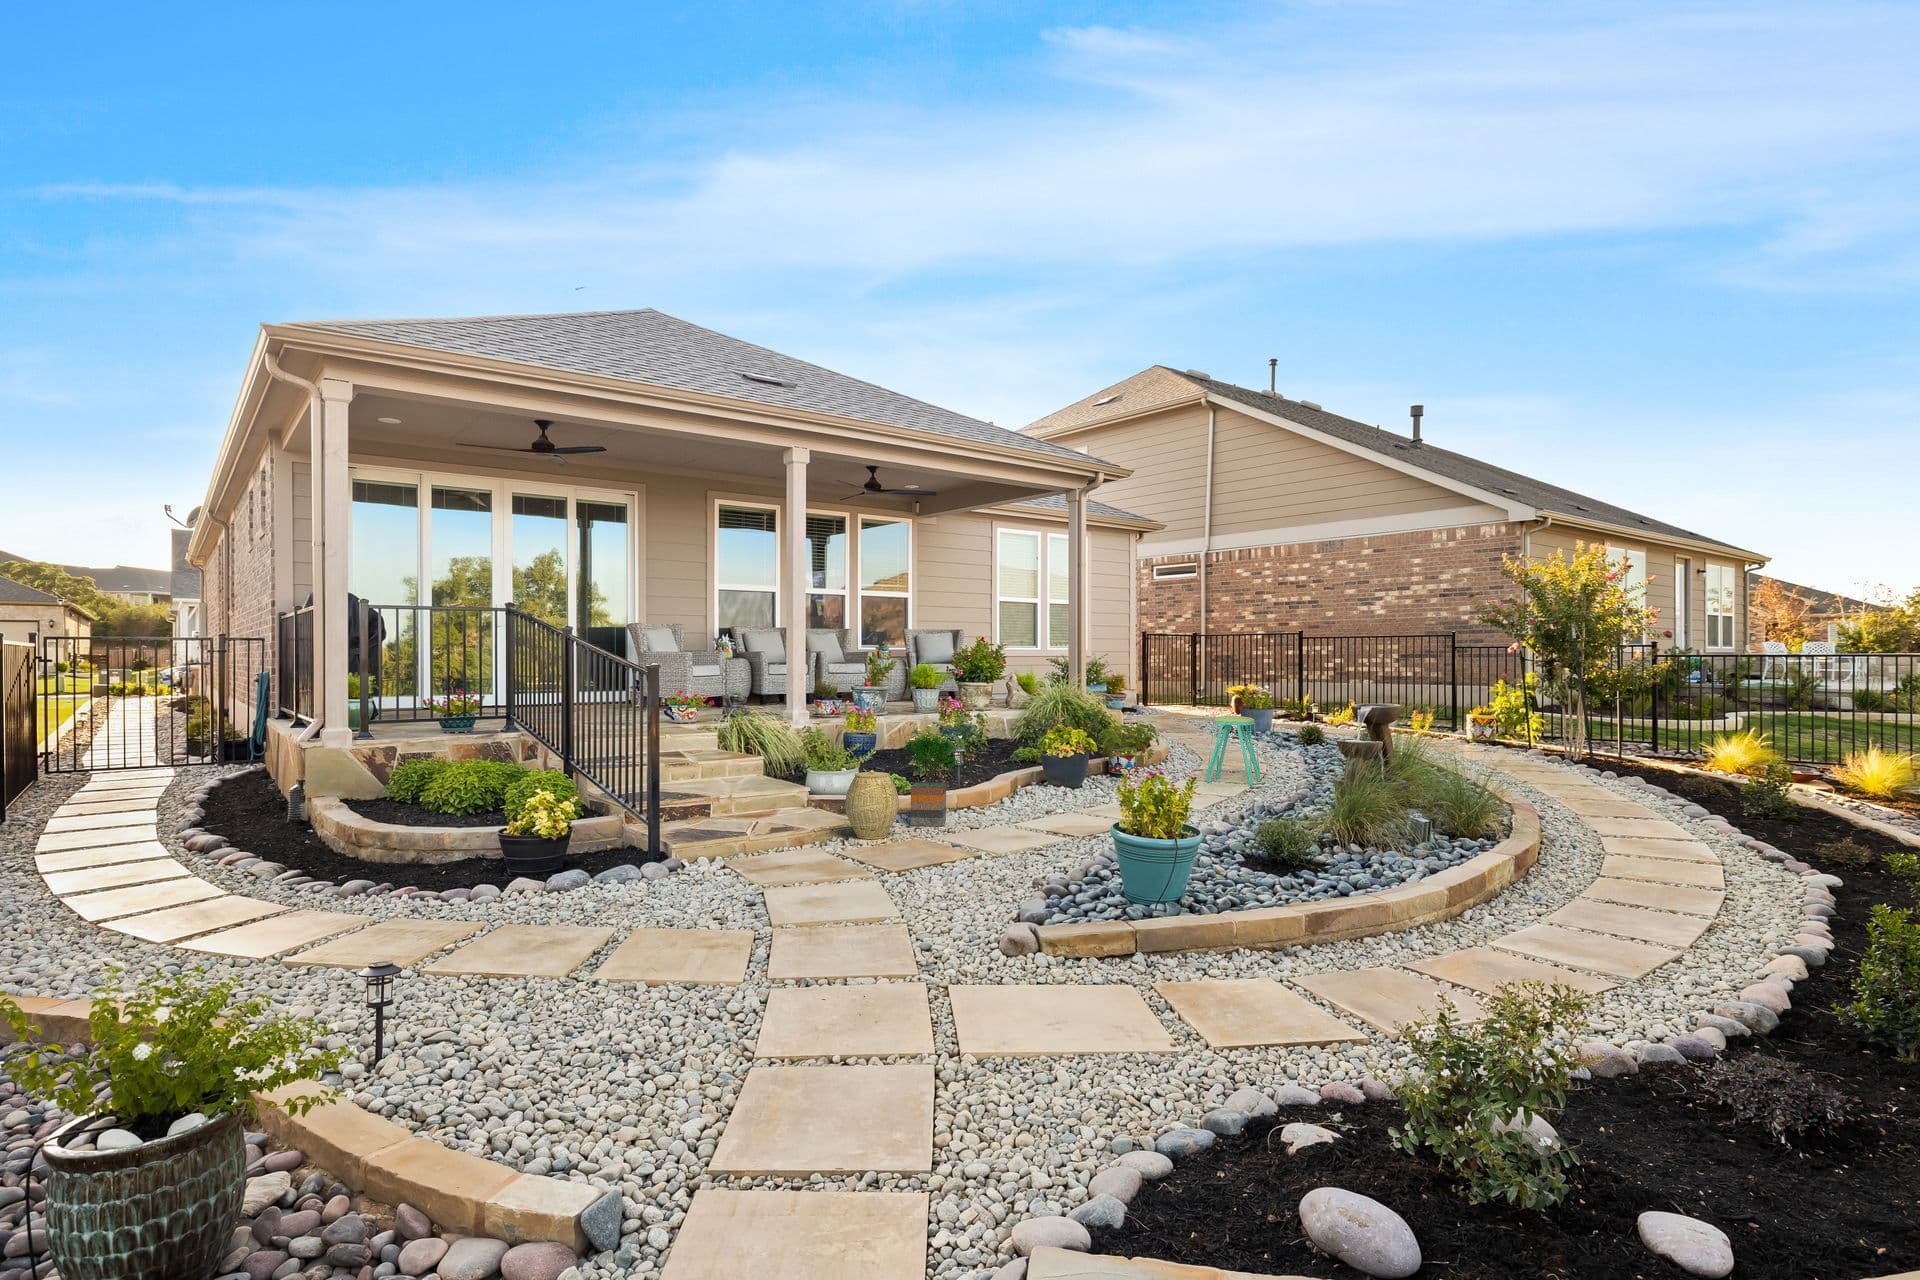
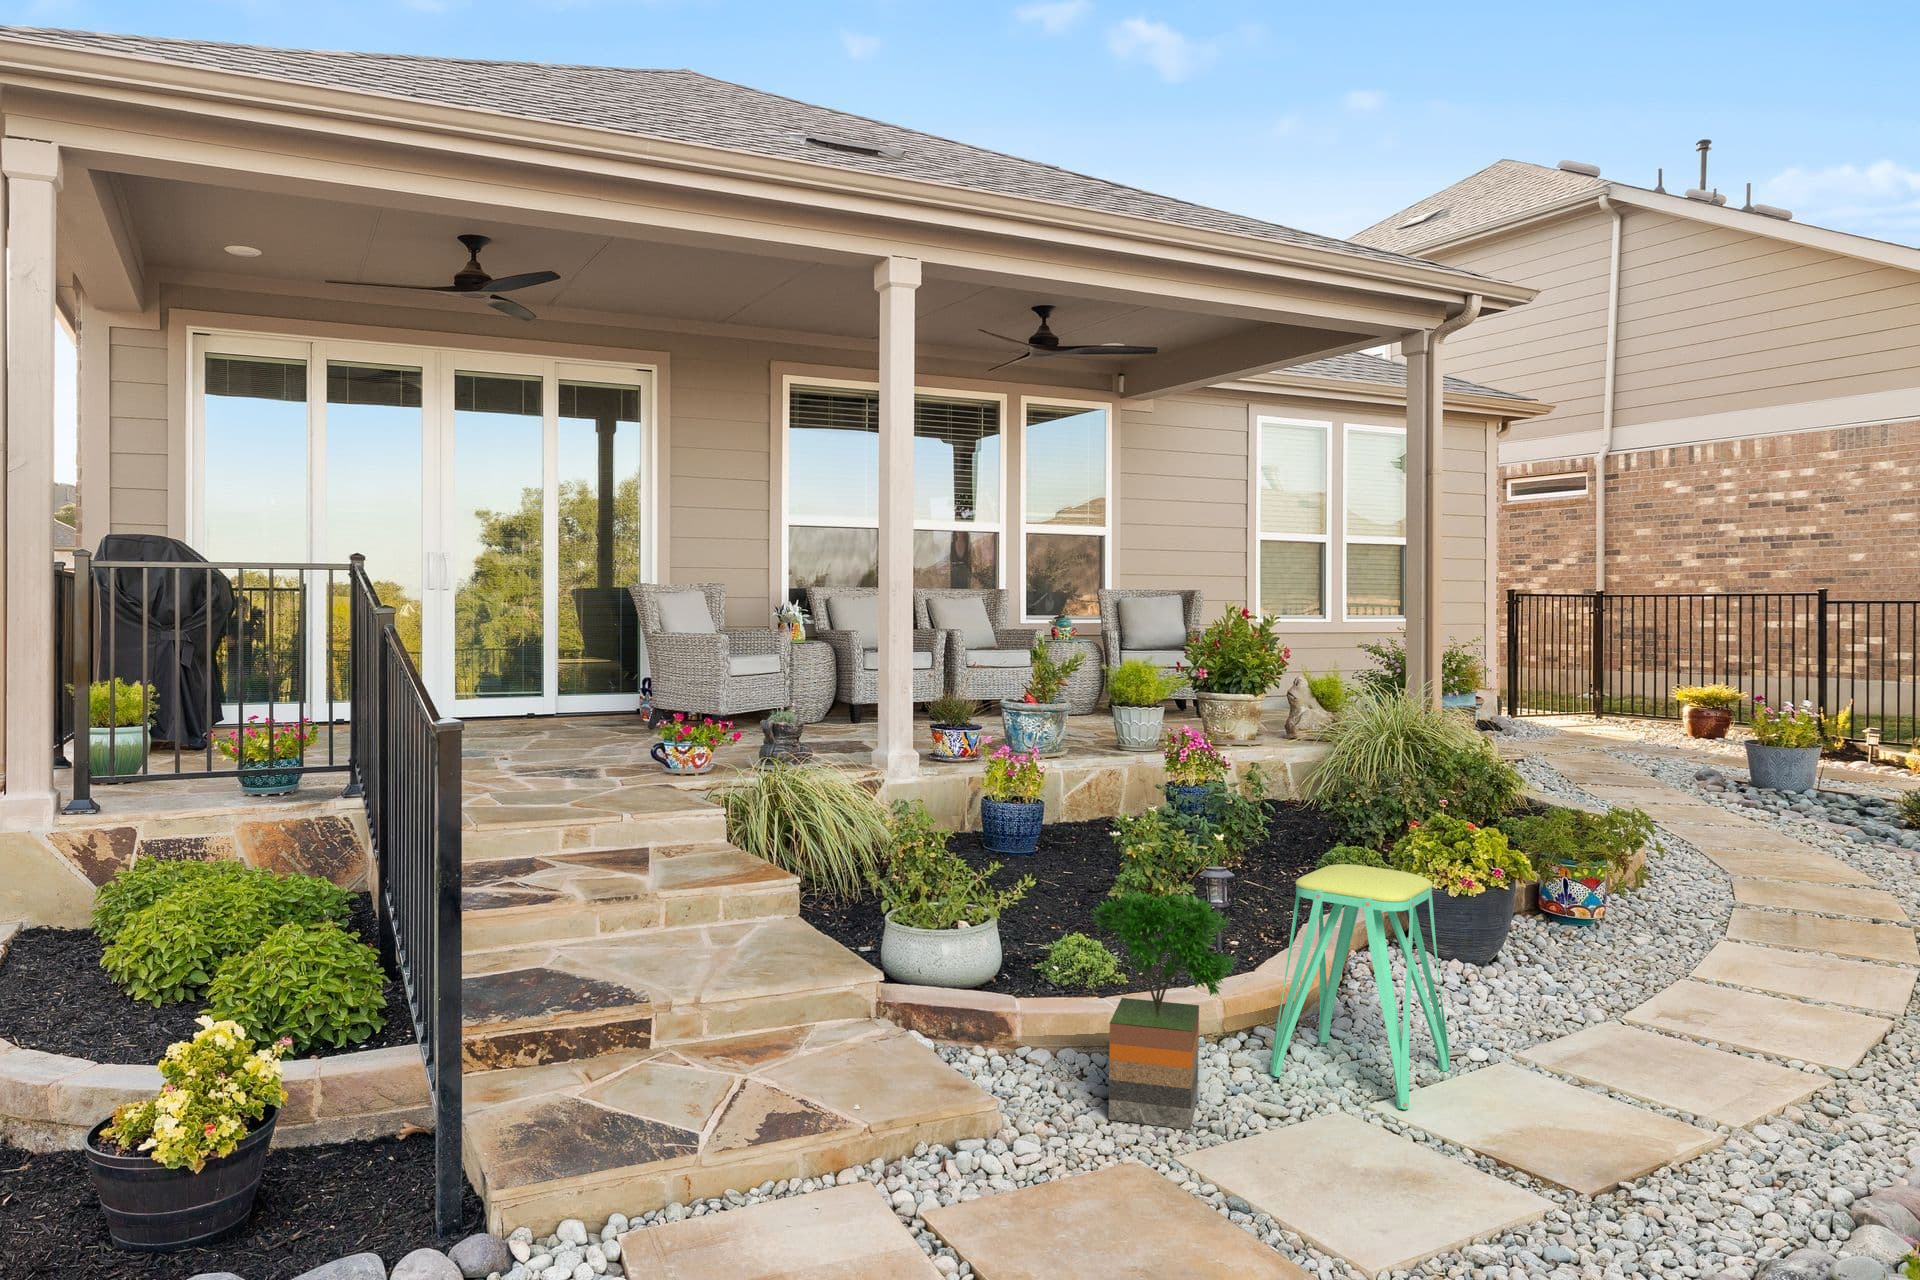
stool: present [1207,716,1260,786] -> present [1270,864,1450,1110]
woven basket: present [845,770,899,839] -> none [934,1003,1076,1200]

